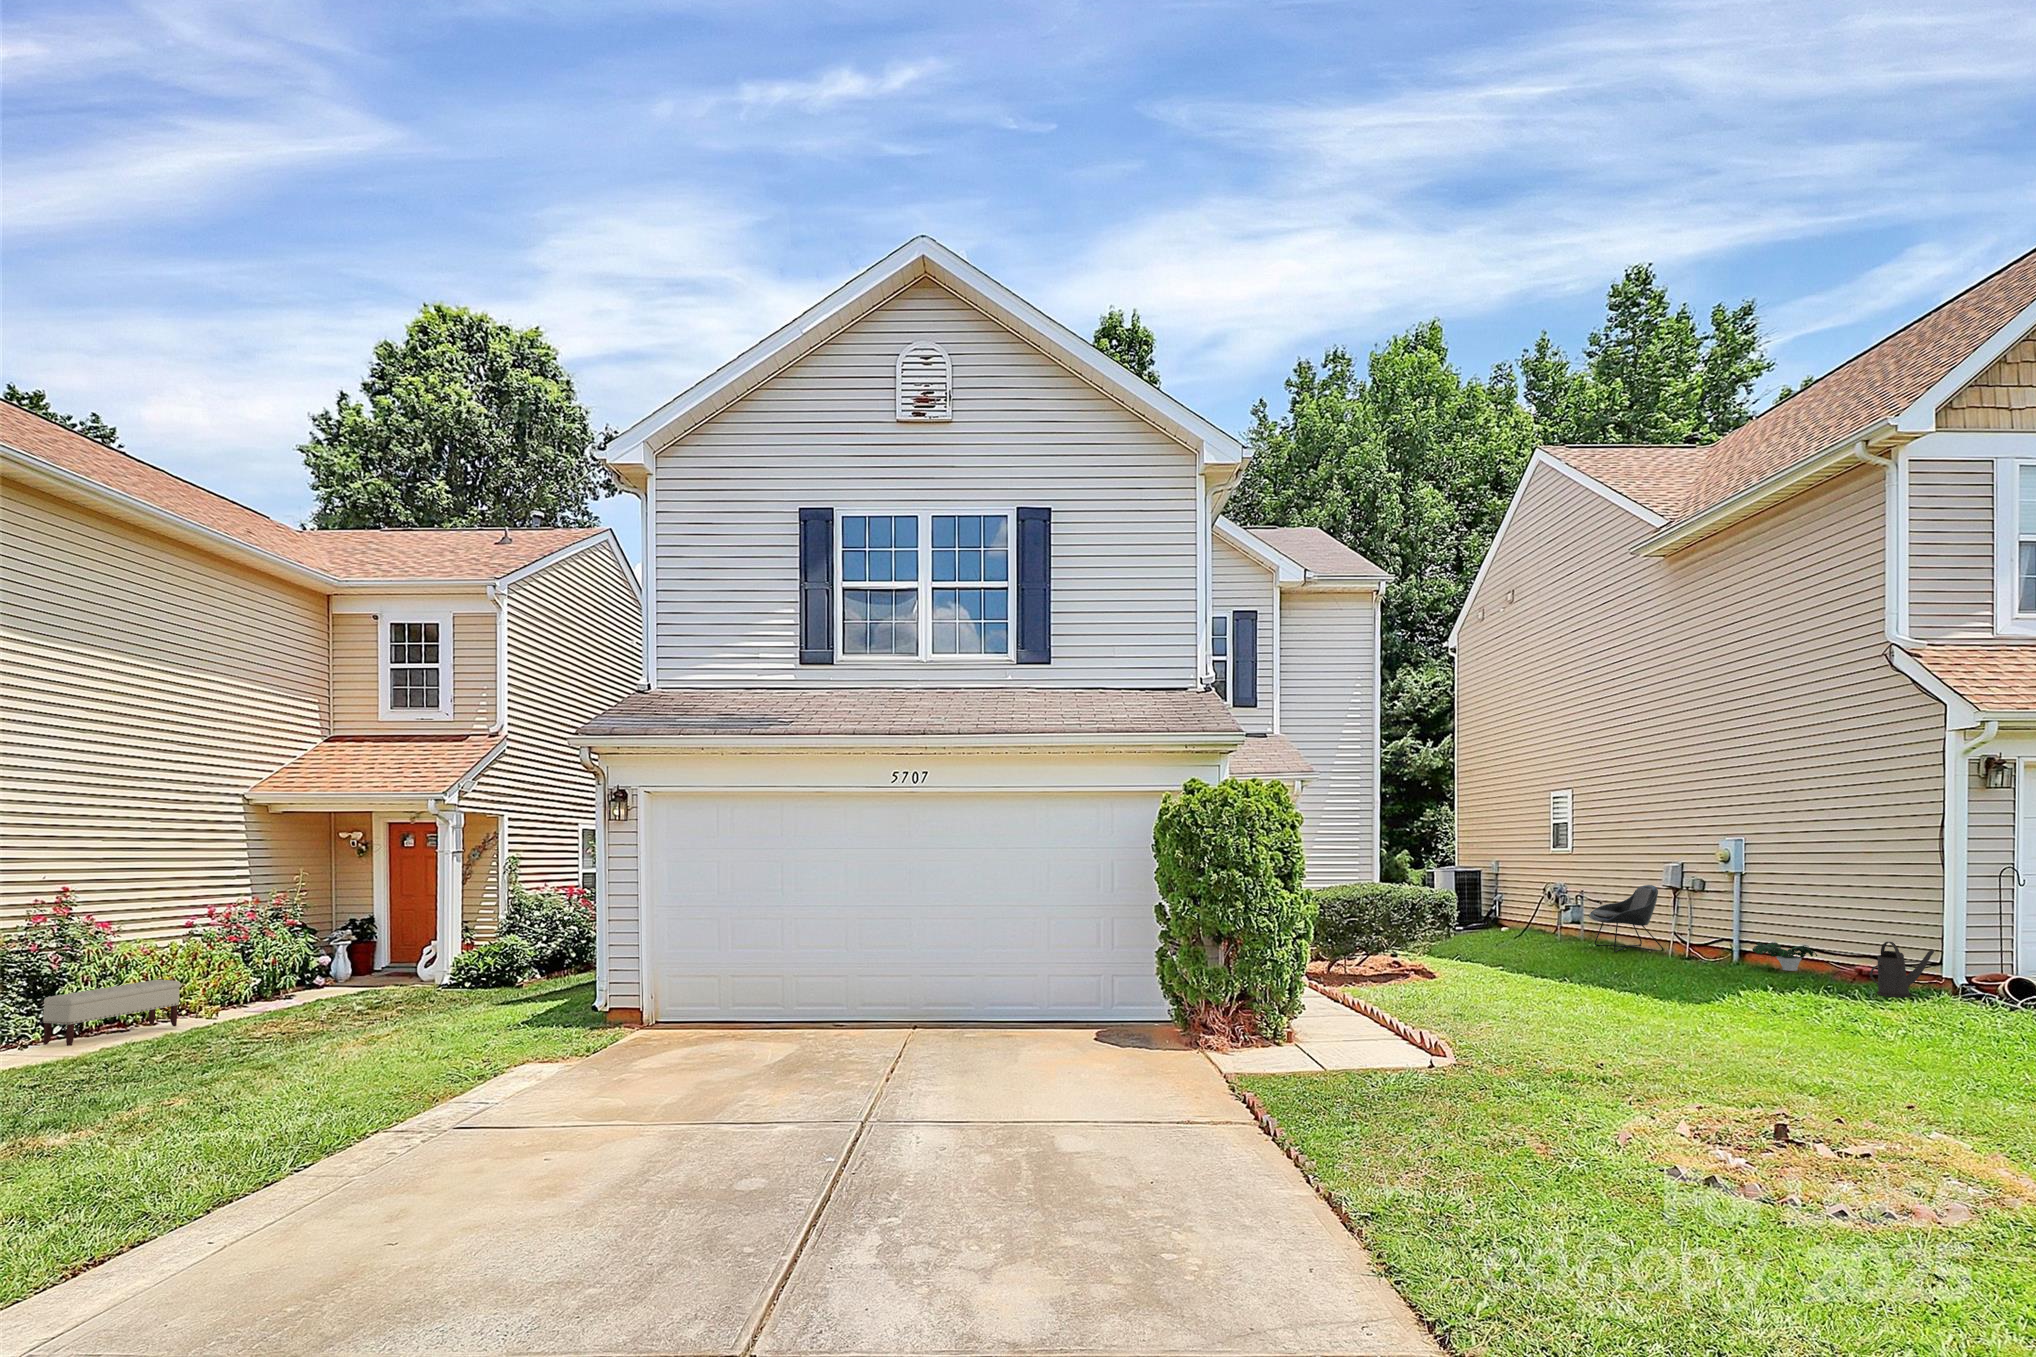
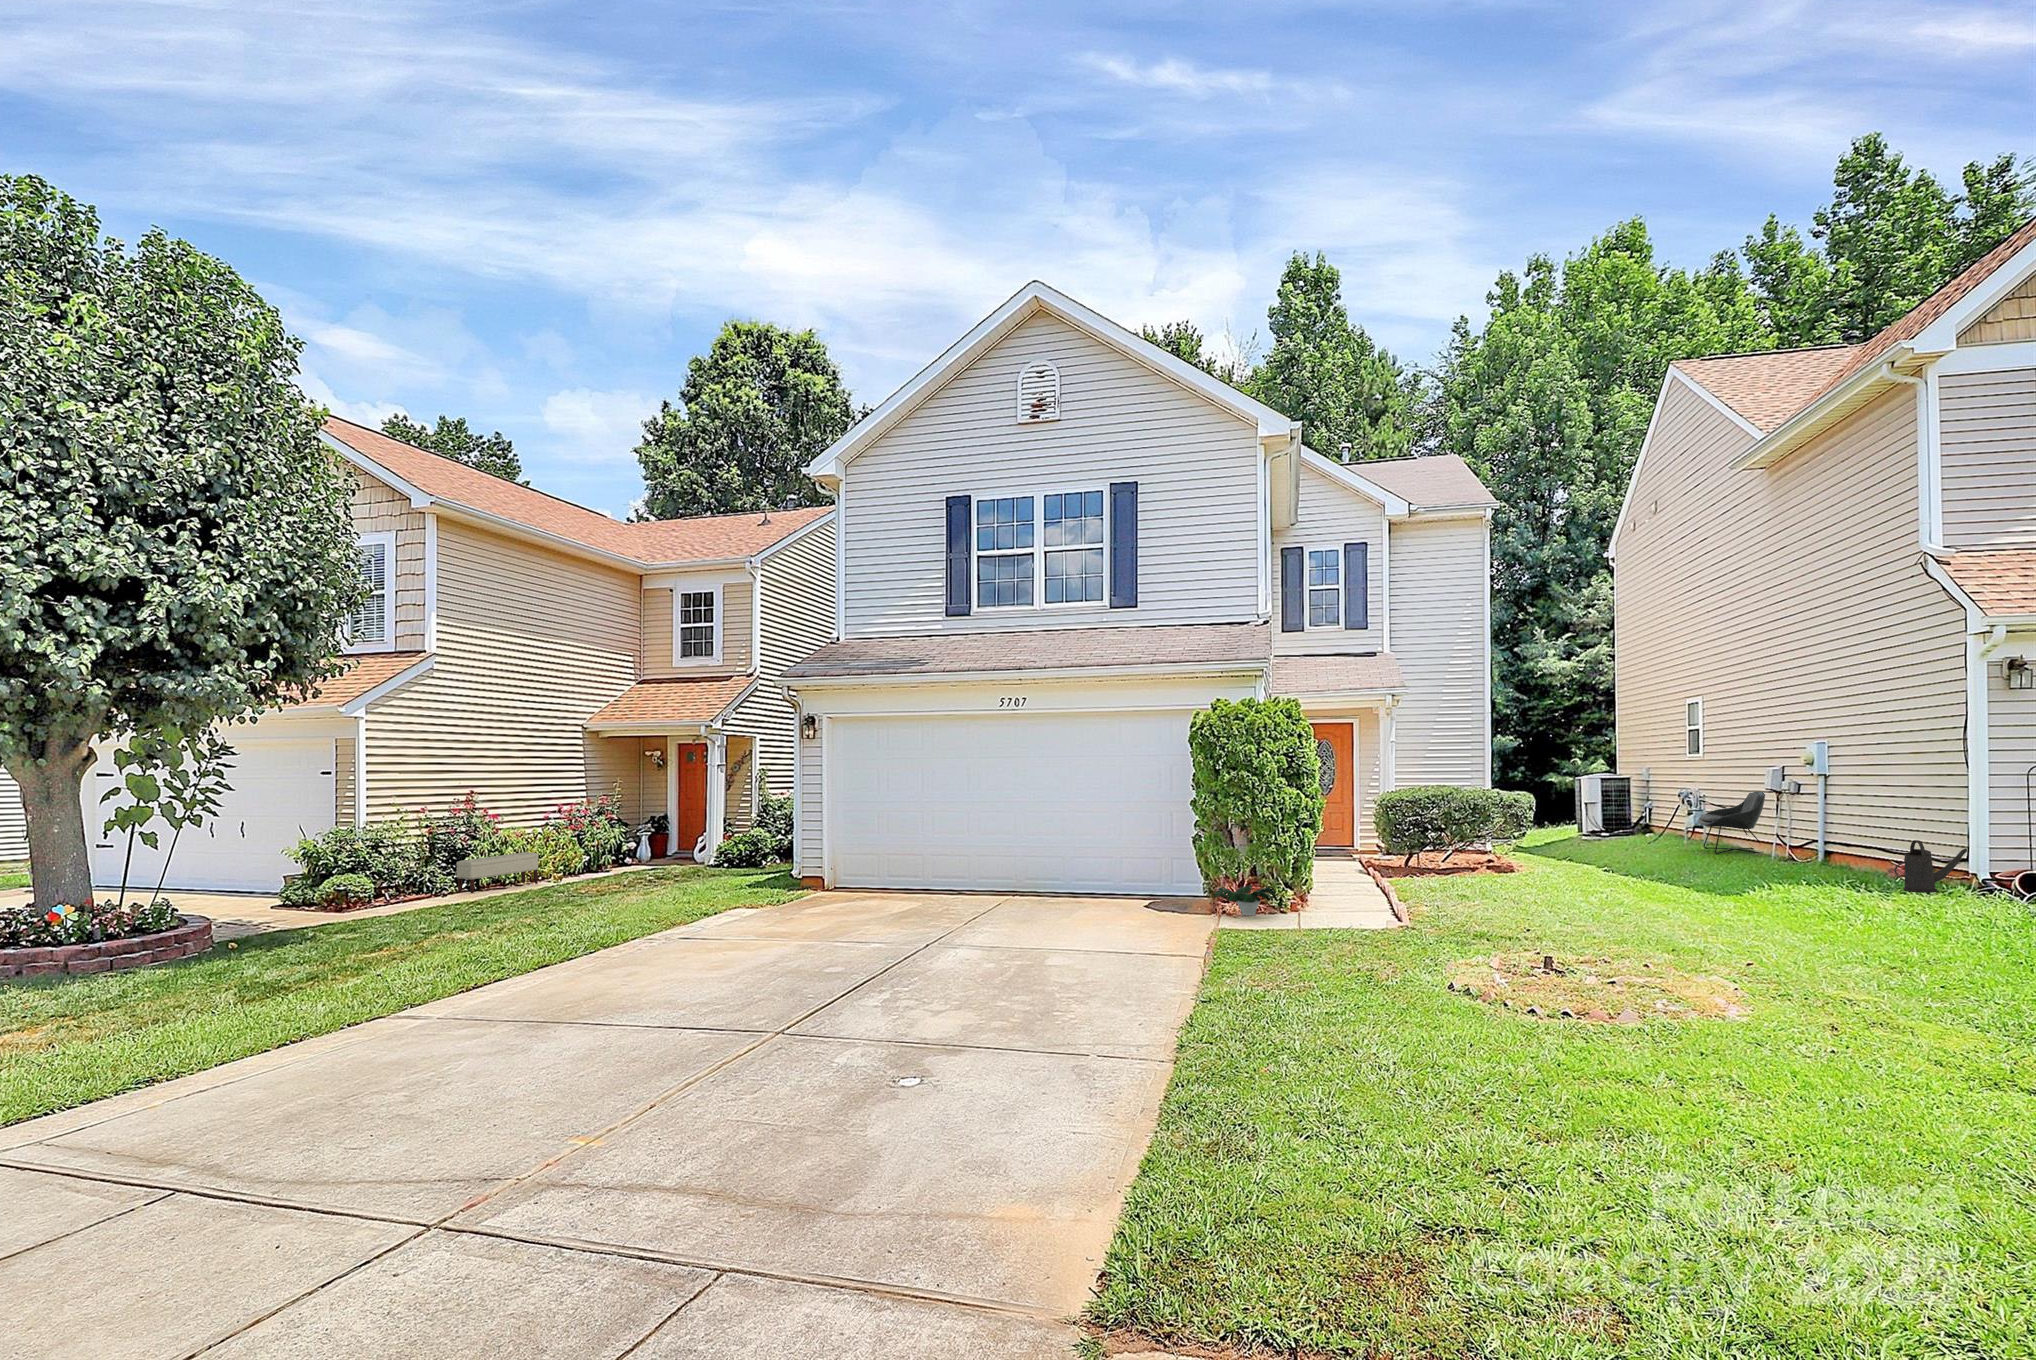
potted plant: present [1752,942,1817,971] -> present [1214,885,1276,916]

